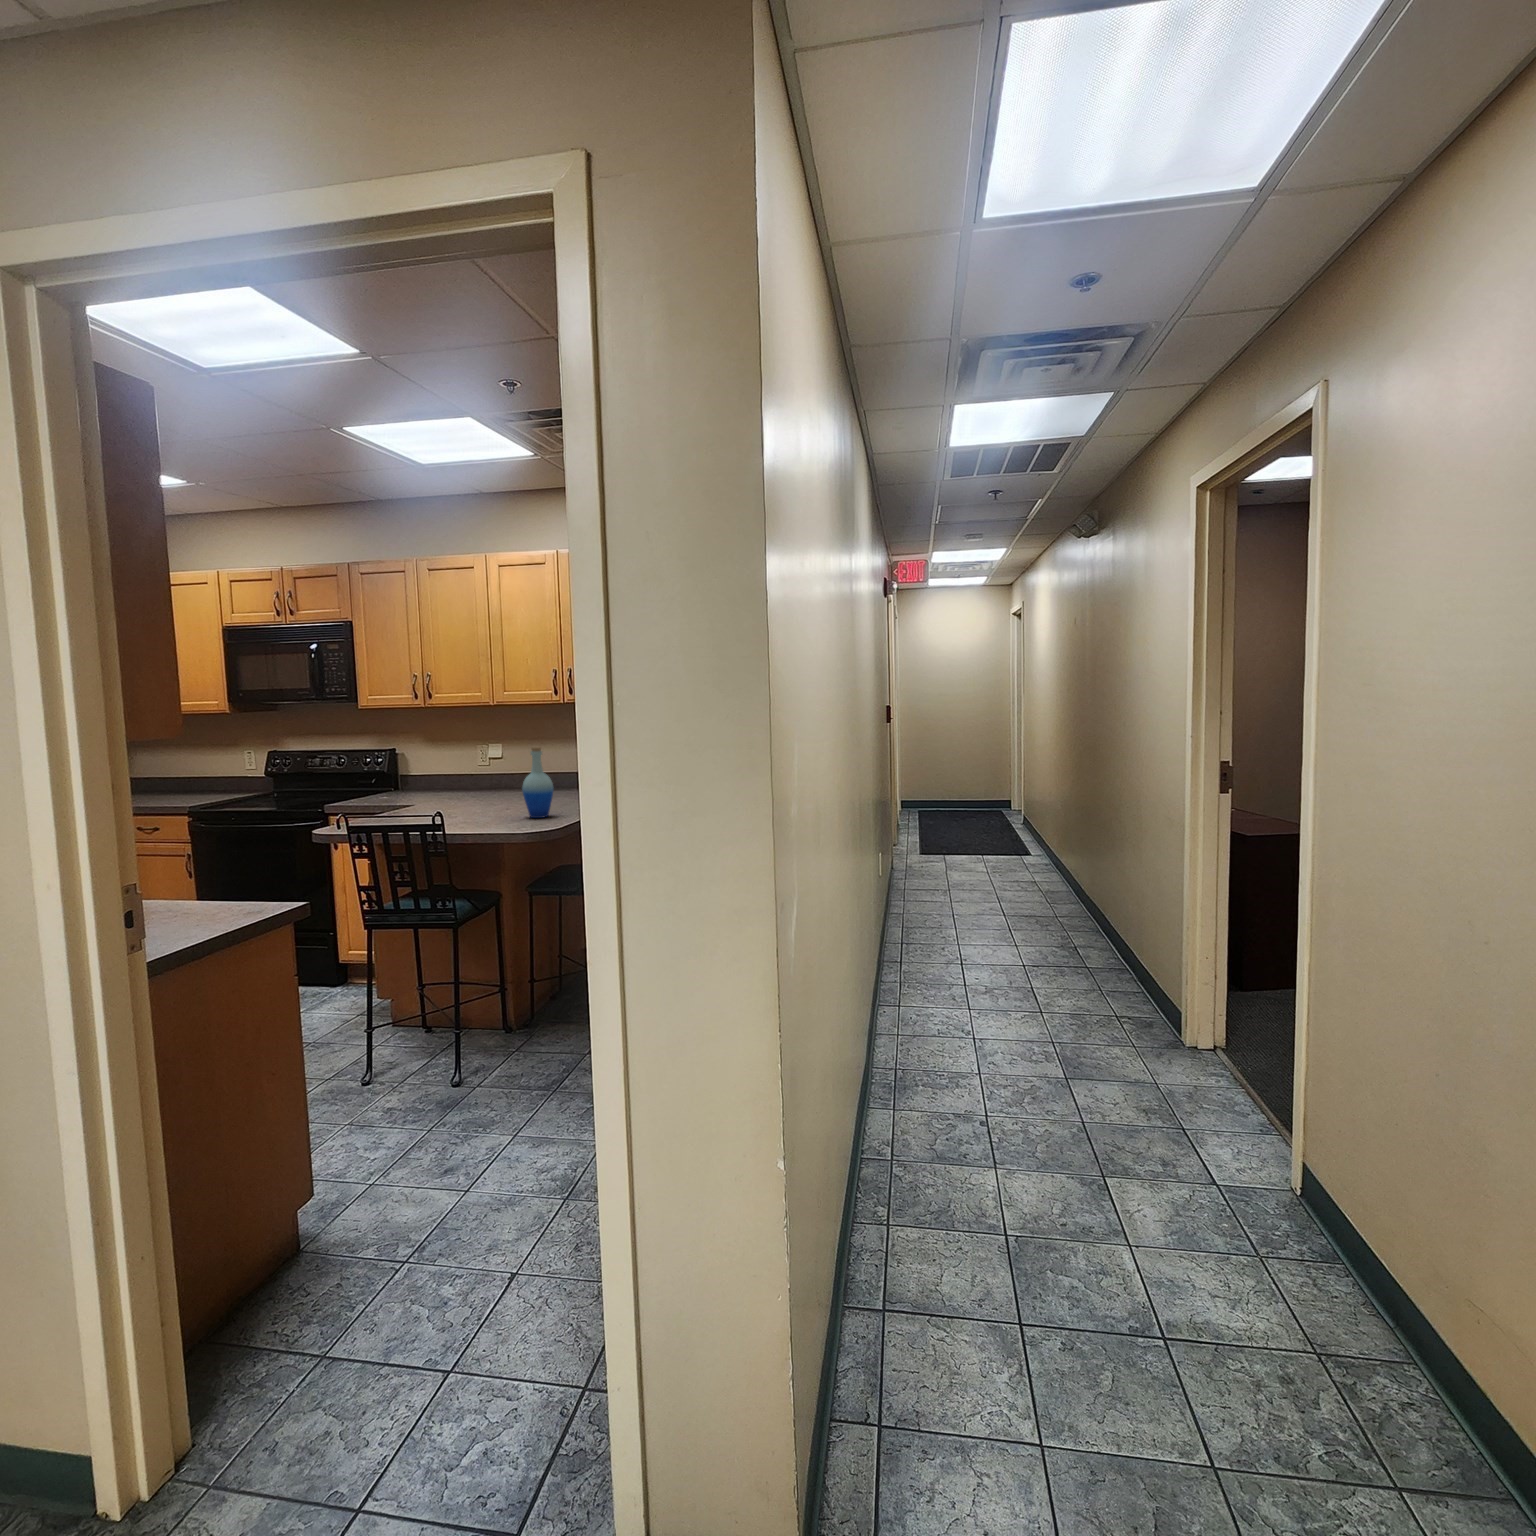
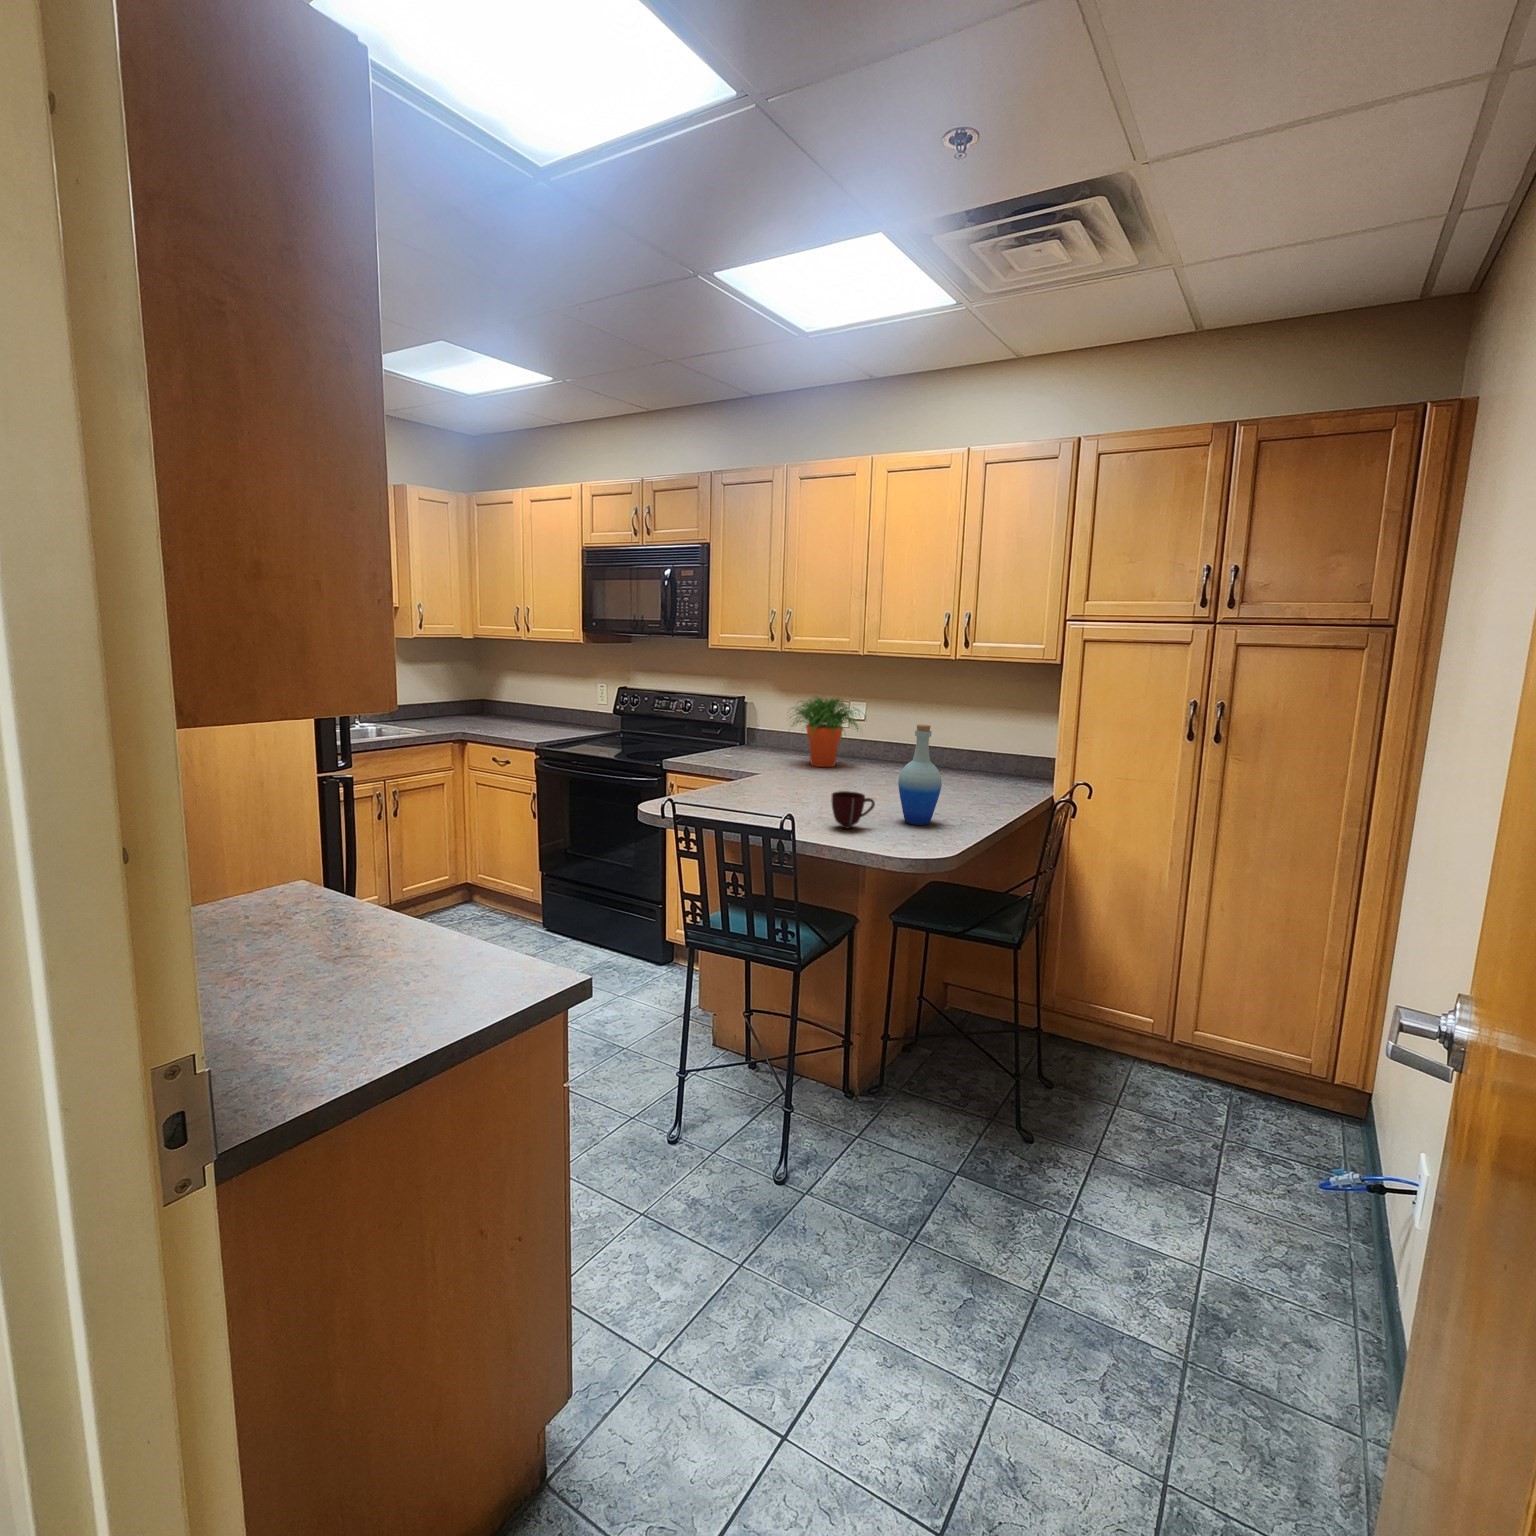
potted plant: none [435,740,504,797] -> present [792,696,865,767]
mug: none [472,798,505,824] -> present [832,791,875,829]

